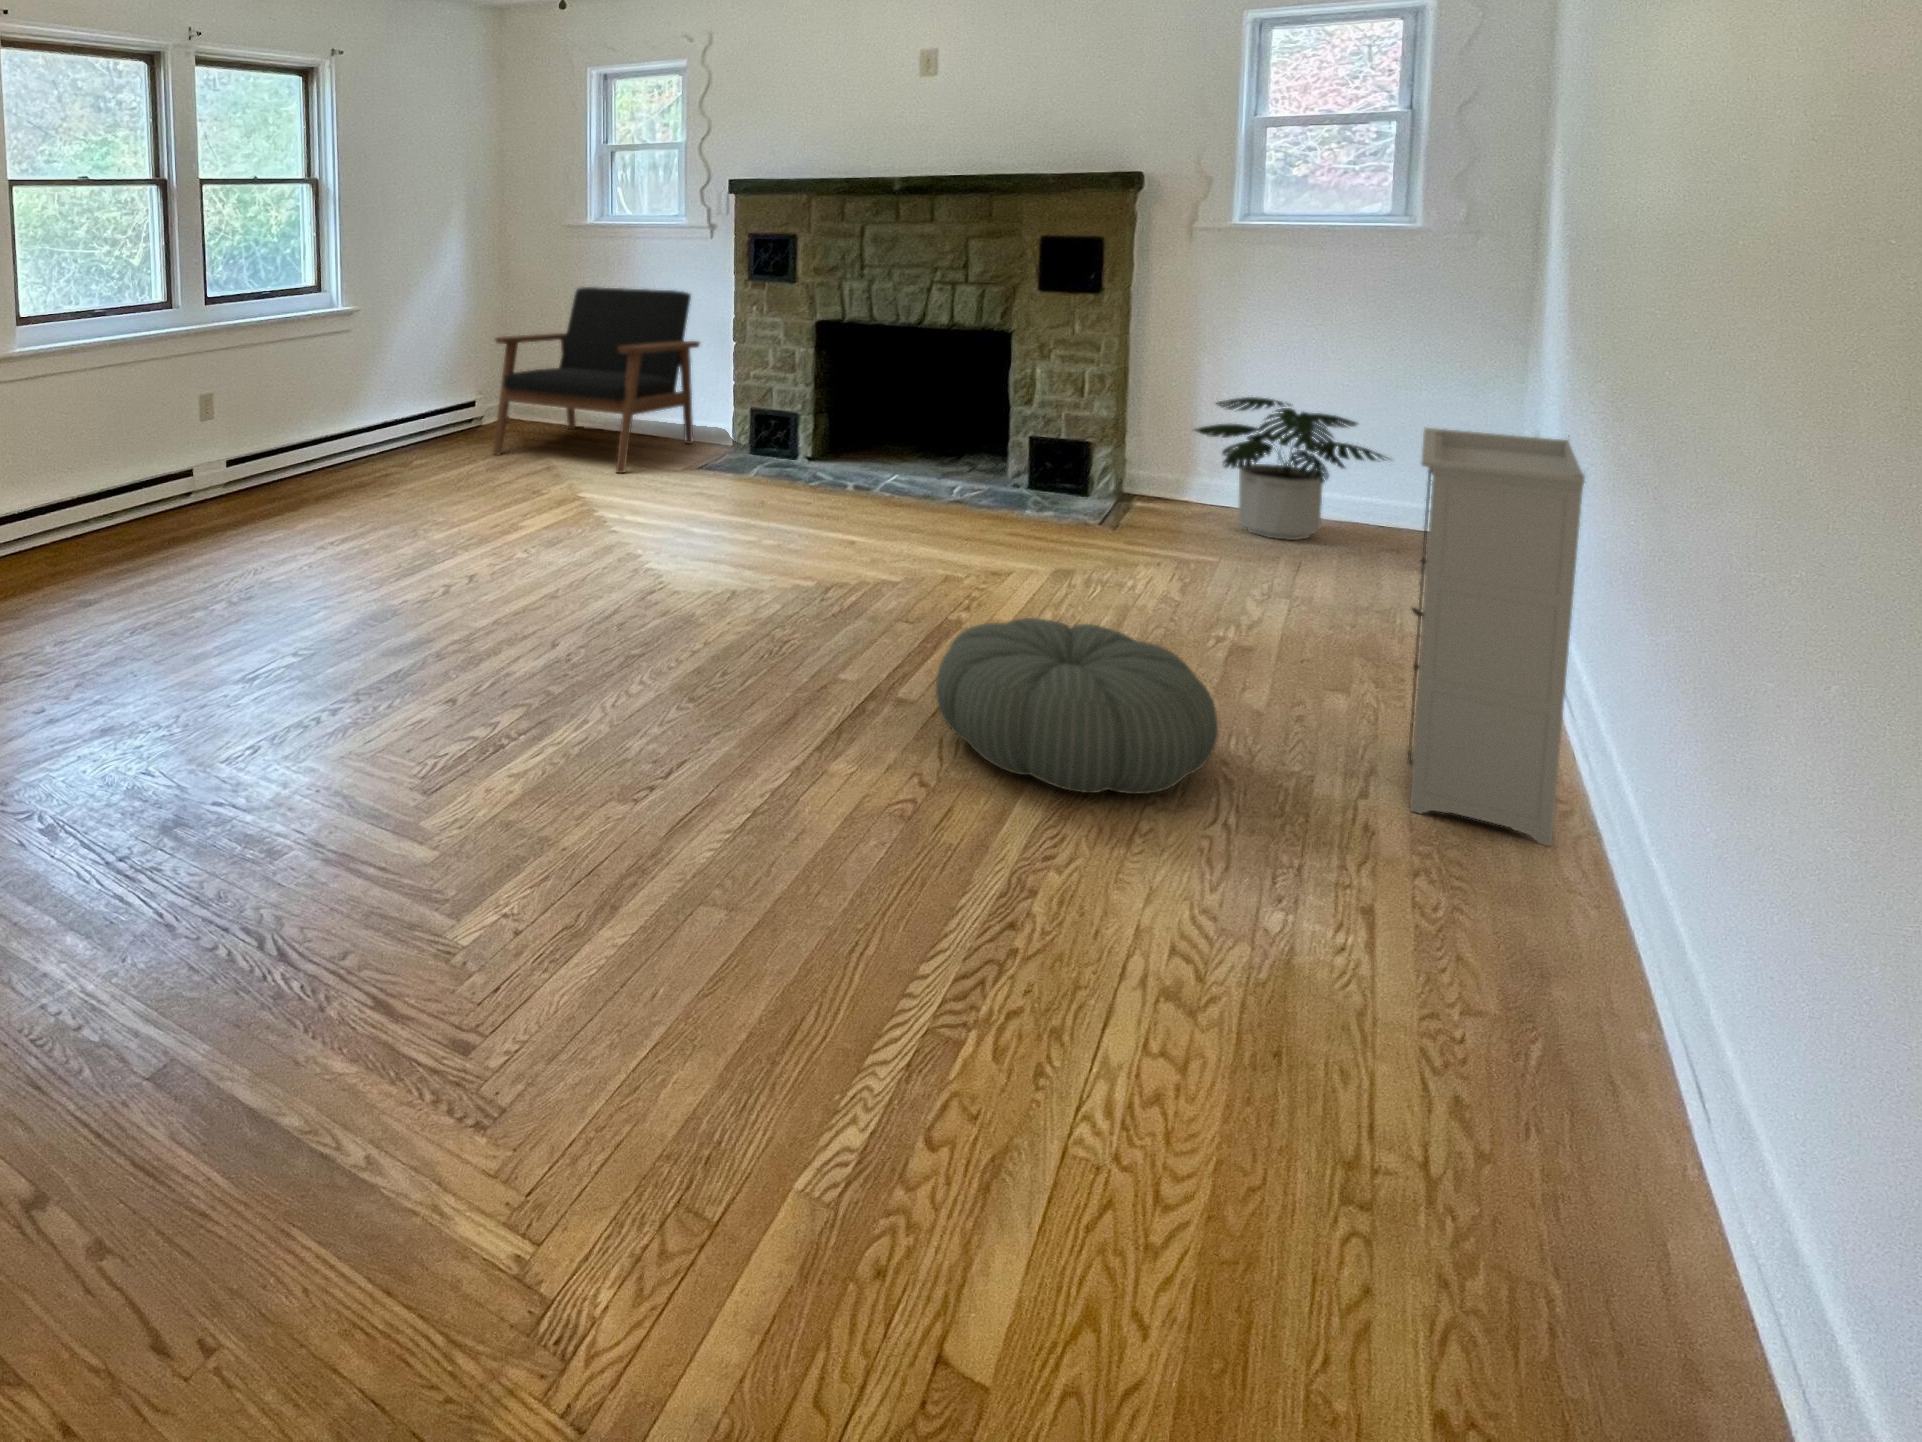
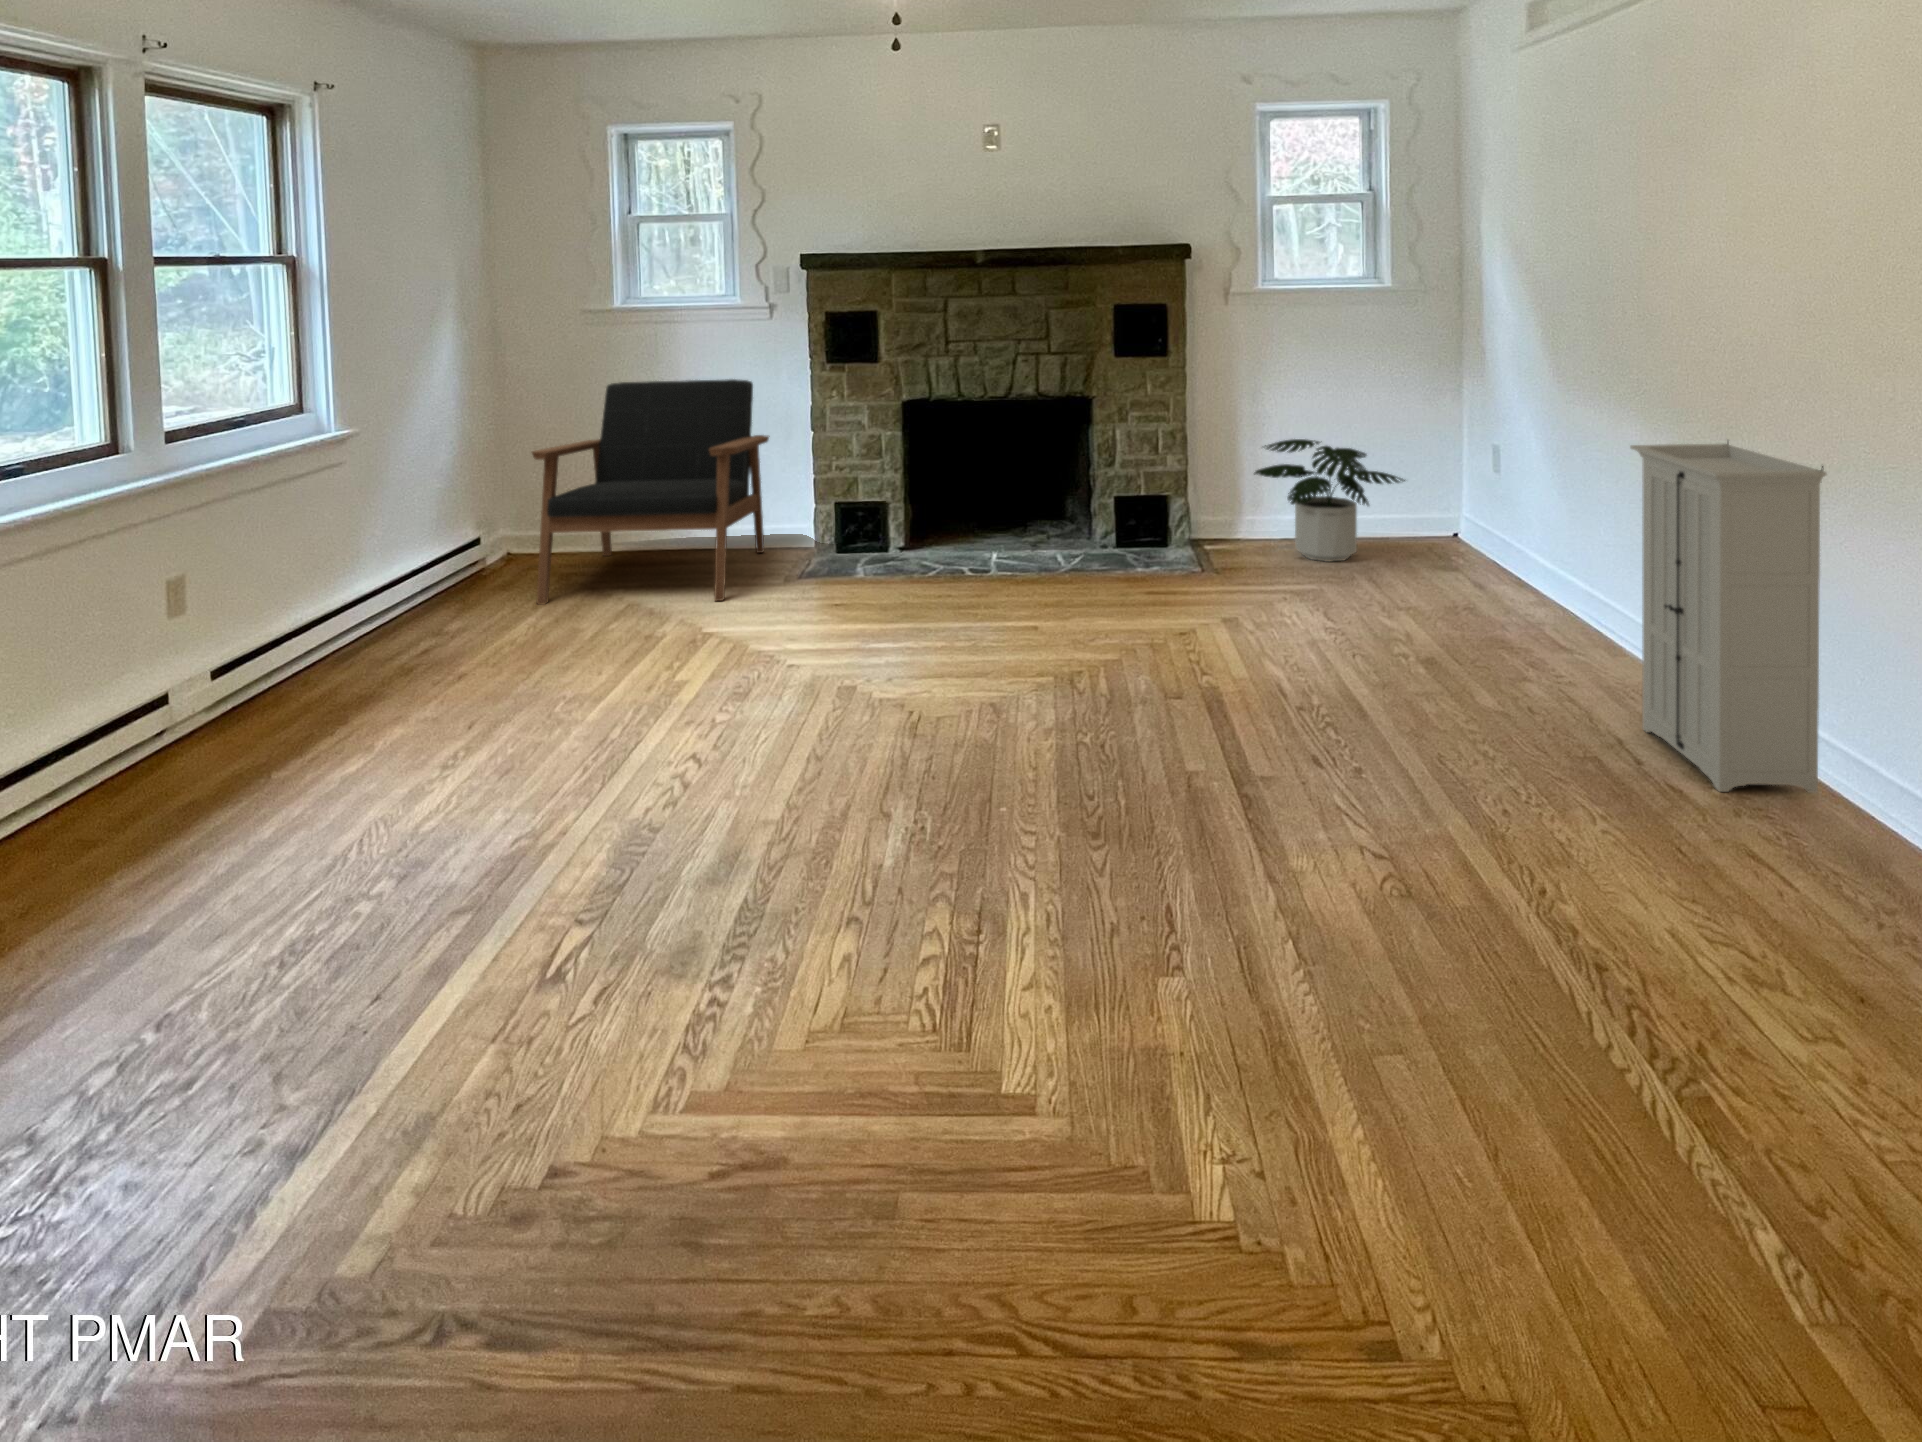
pouf: present [936,618,1218,794] -> none [1332,678,1617,865]

